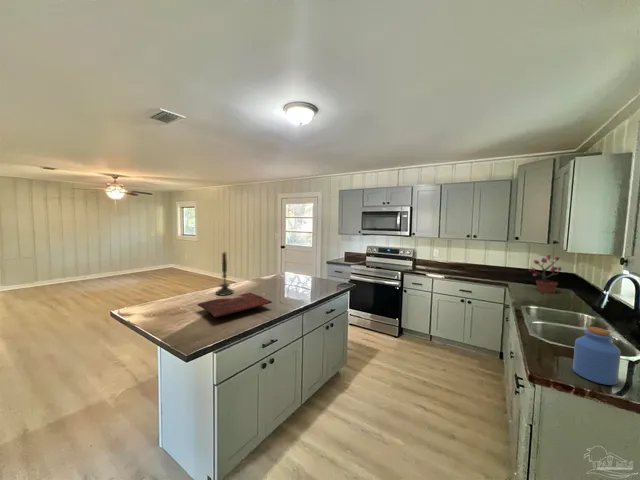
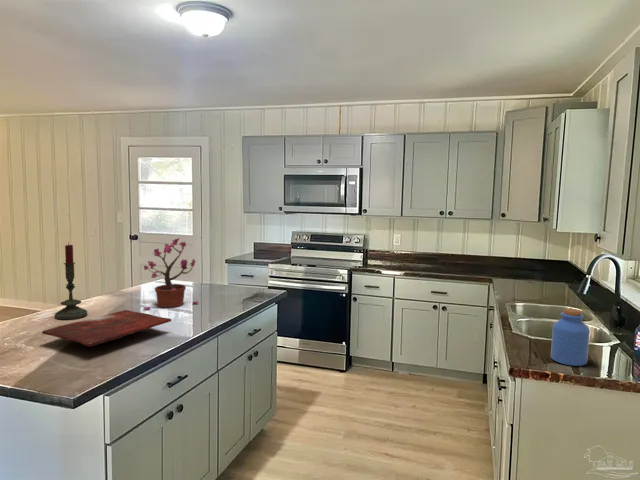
potted plant: present [529,255,561,293] -> present [144,238,198,310]

